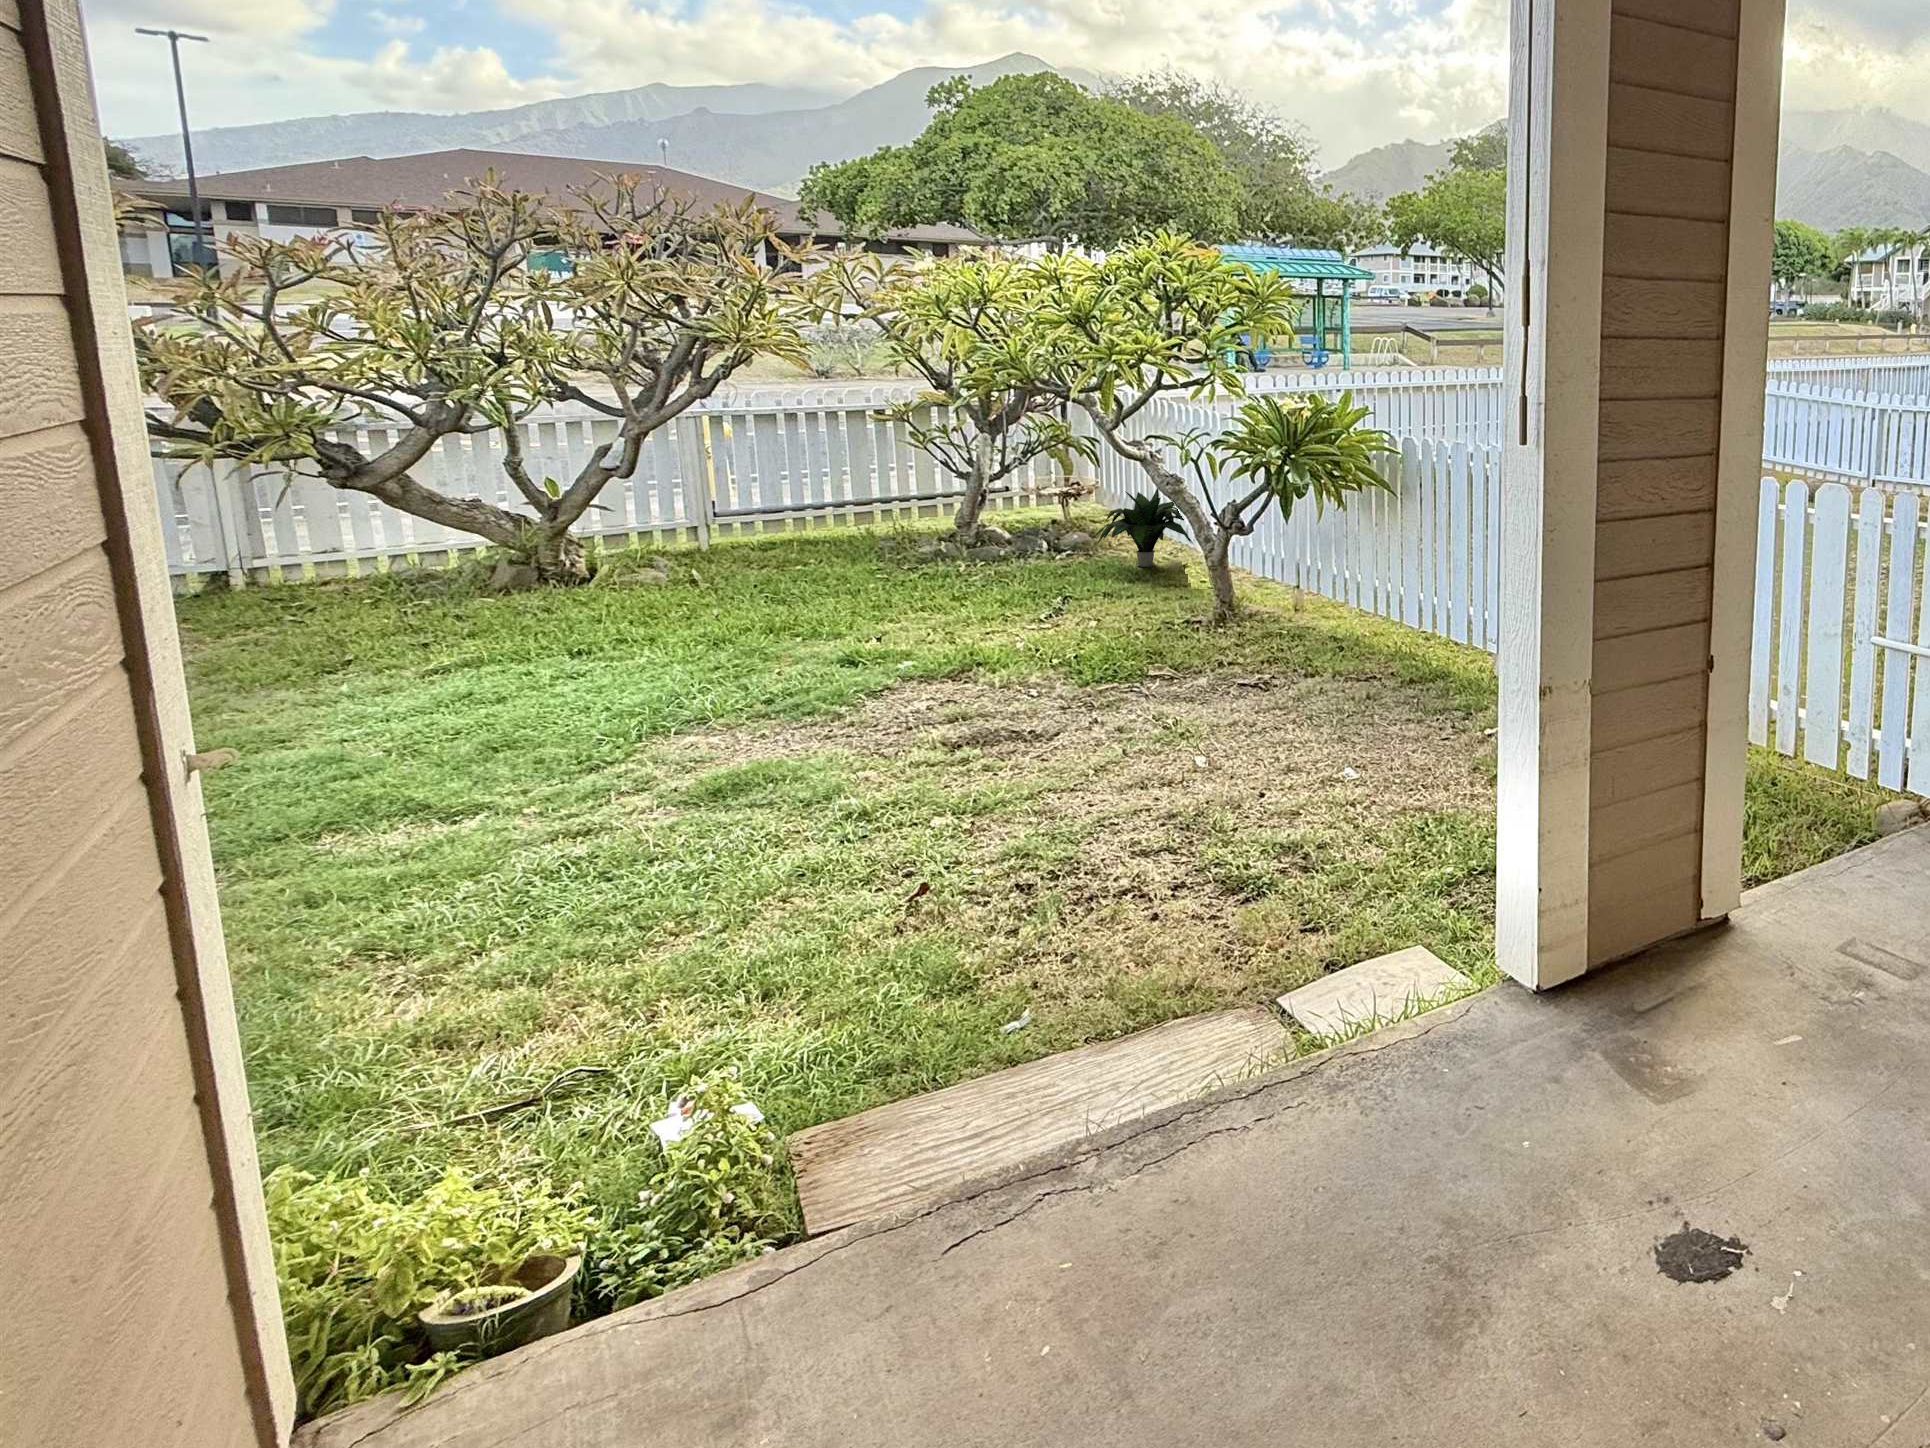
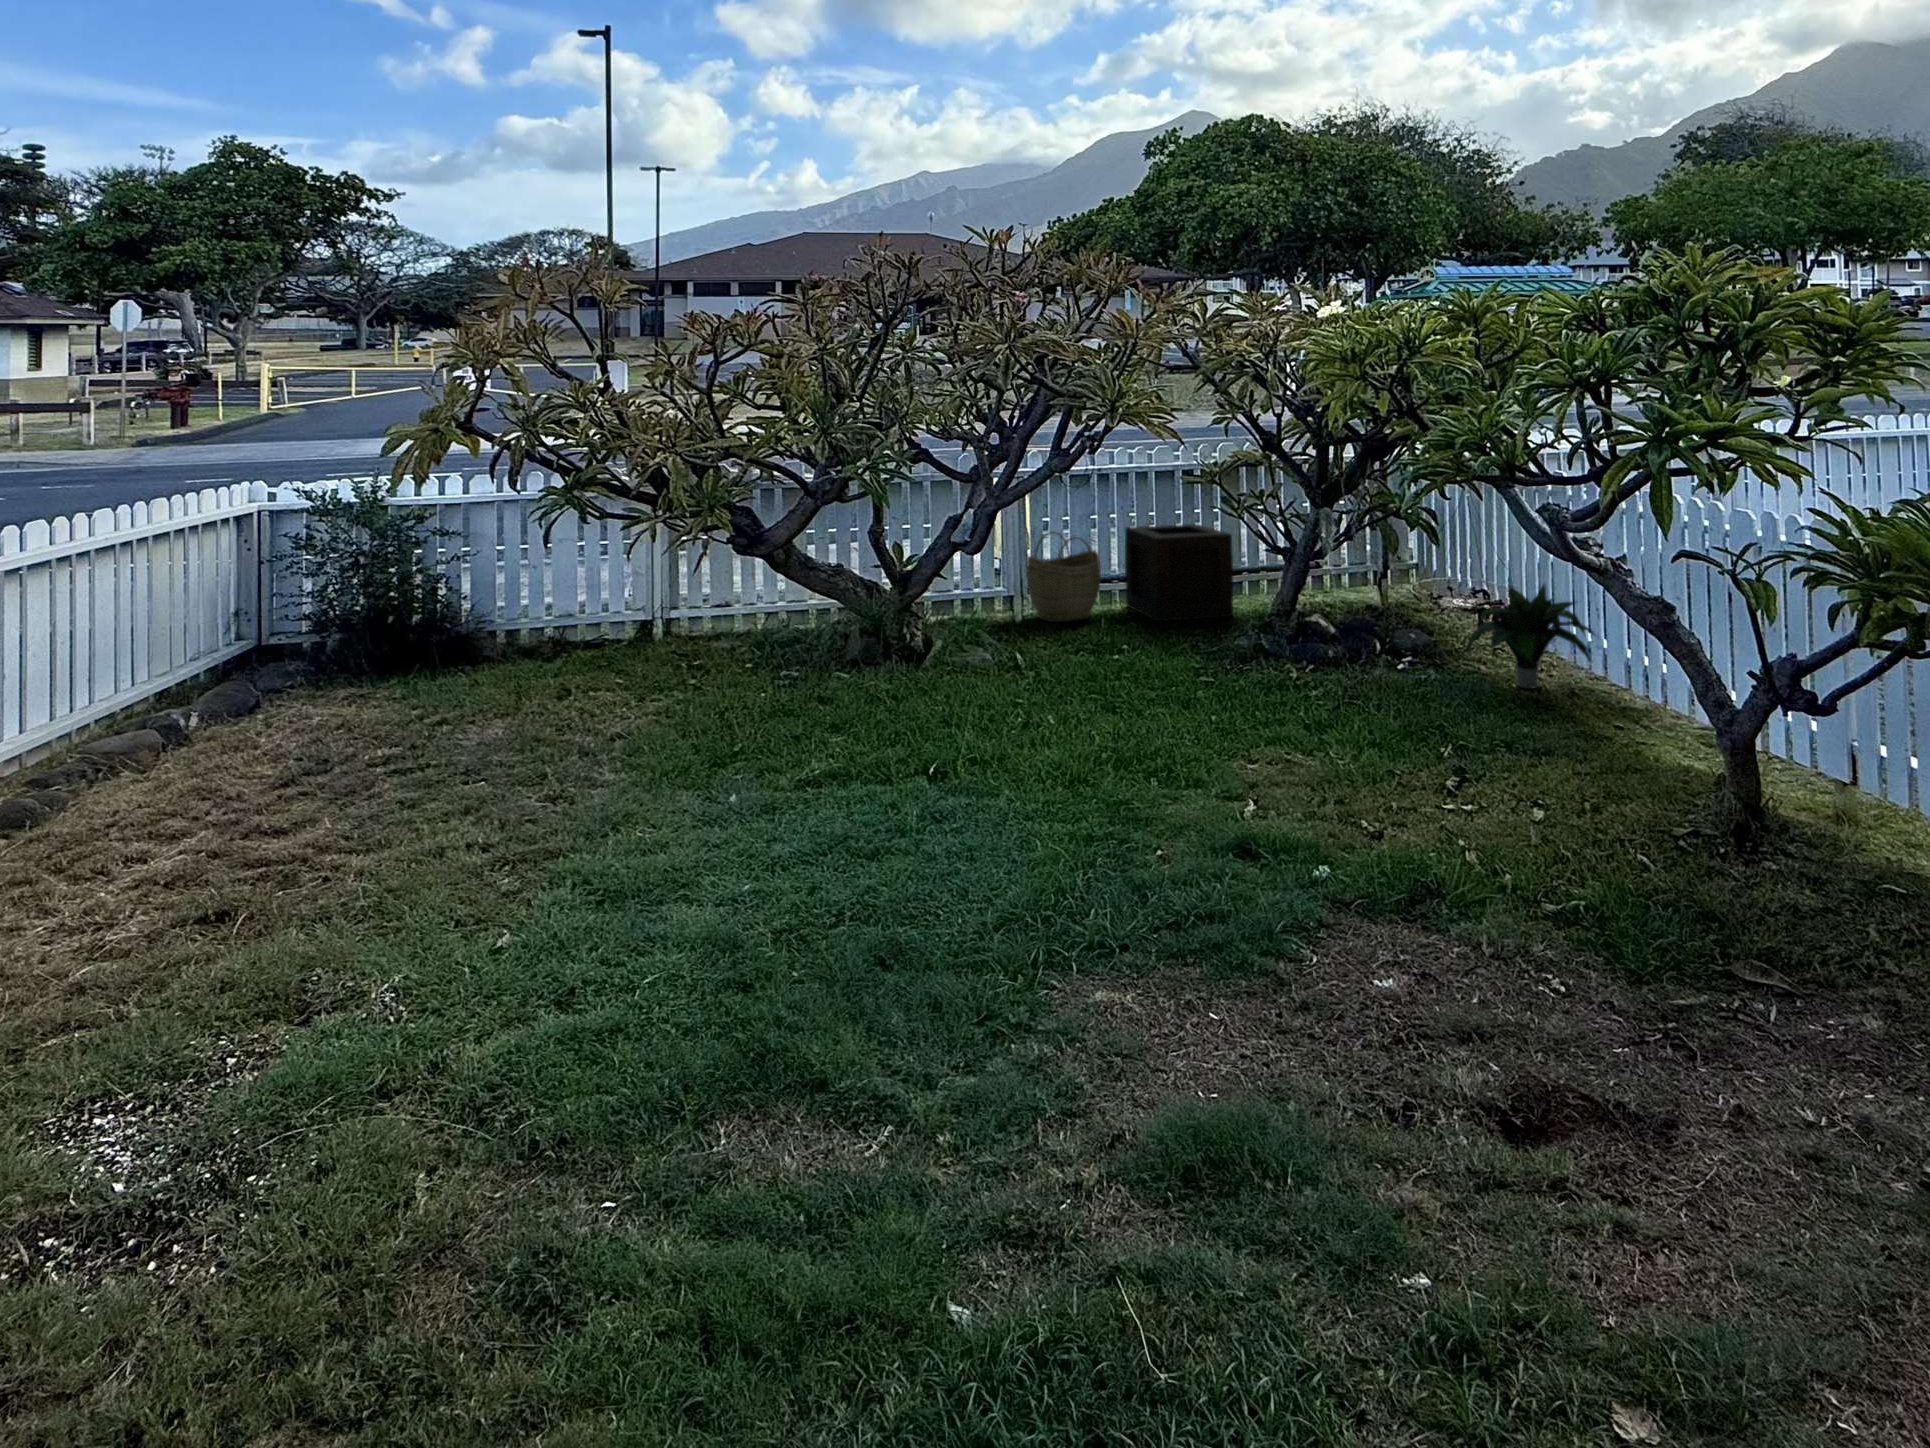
wooden crate: none [822,456,927,540] -> present [1125,524,1233,621]
woven basket: none [712,465,793,546] -> present [1026,532,1101,622]

